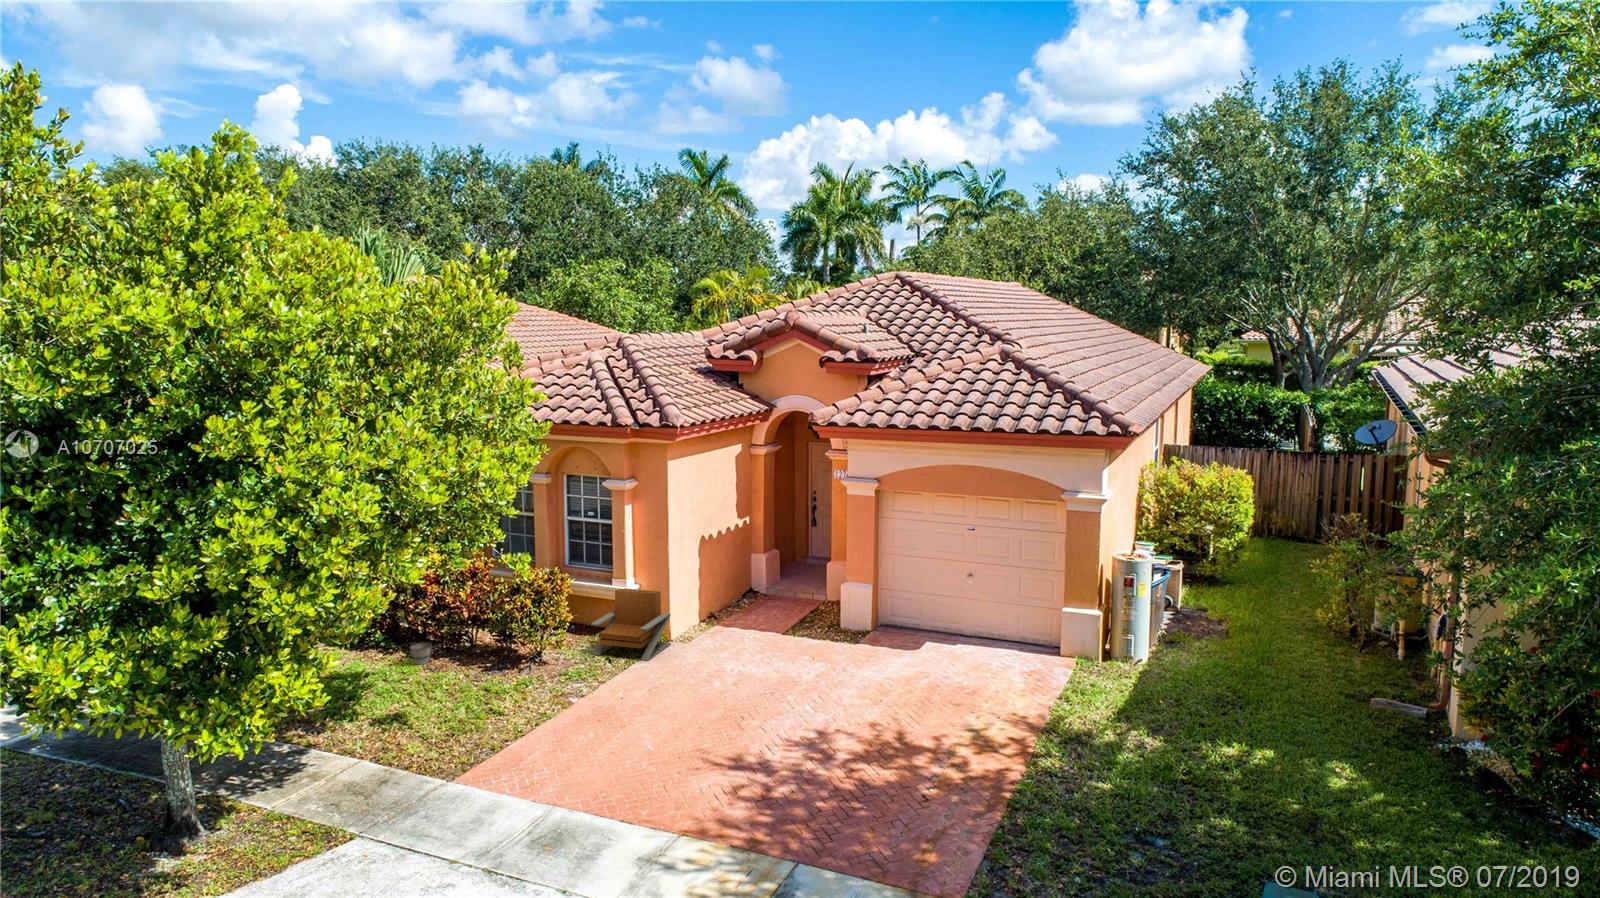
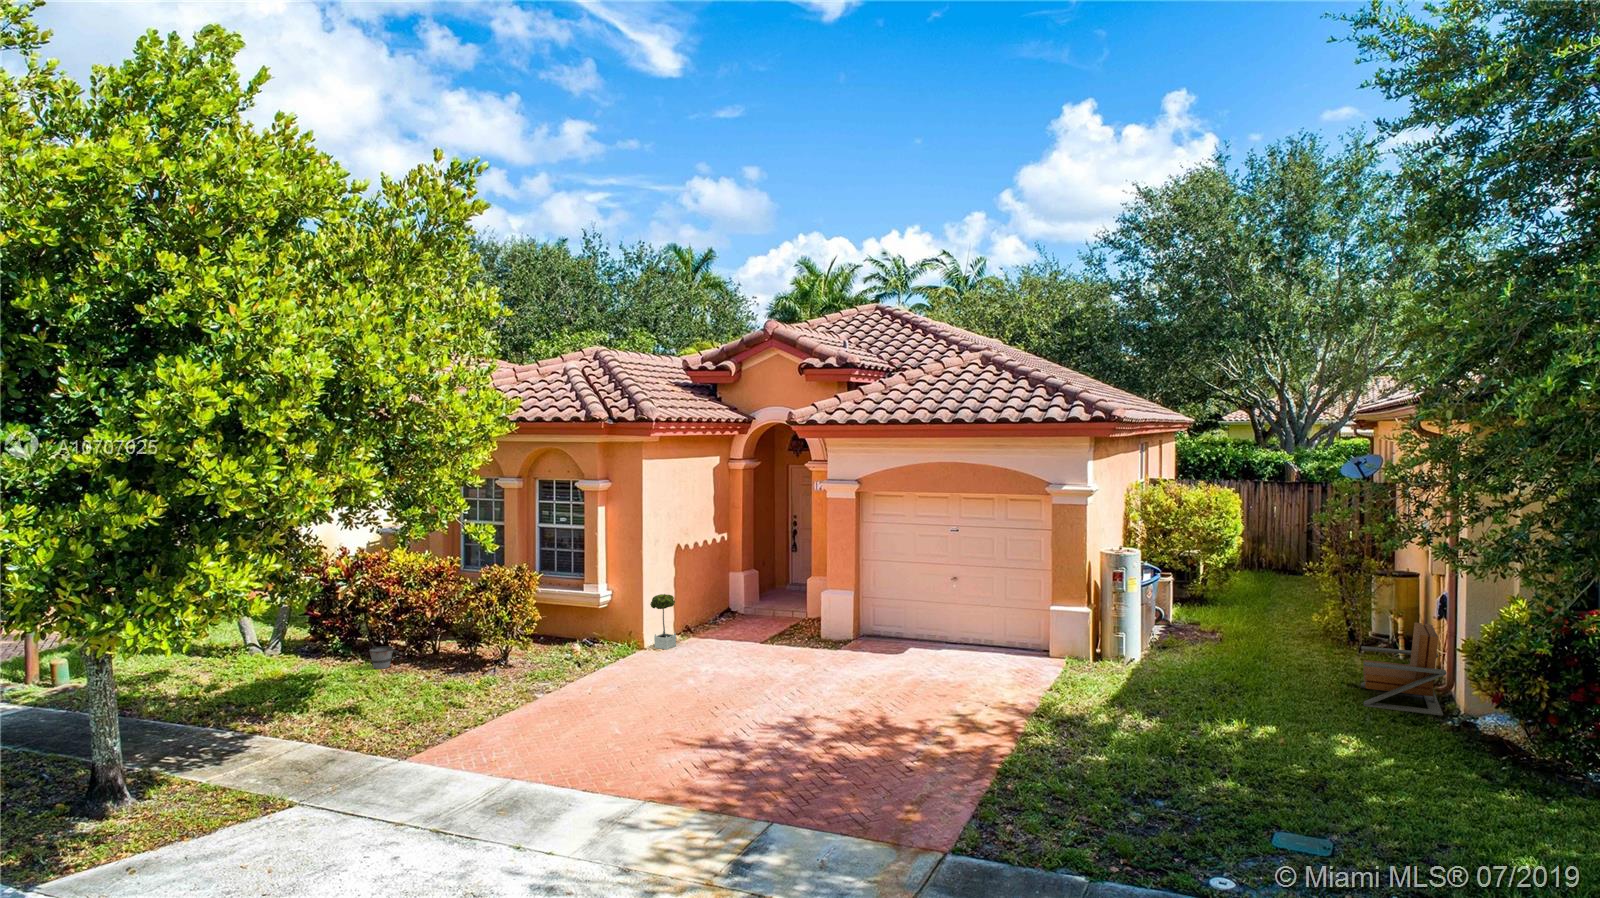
lounge chair: present [591,588,671,661] -> present [1361,622,1446,716]
potted tree: none [675,589,701,642] -> present [650,594,676,650]

